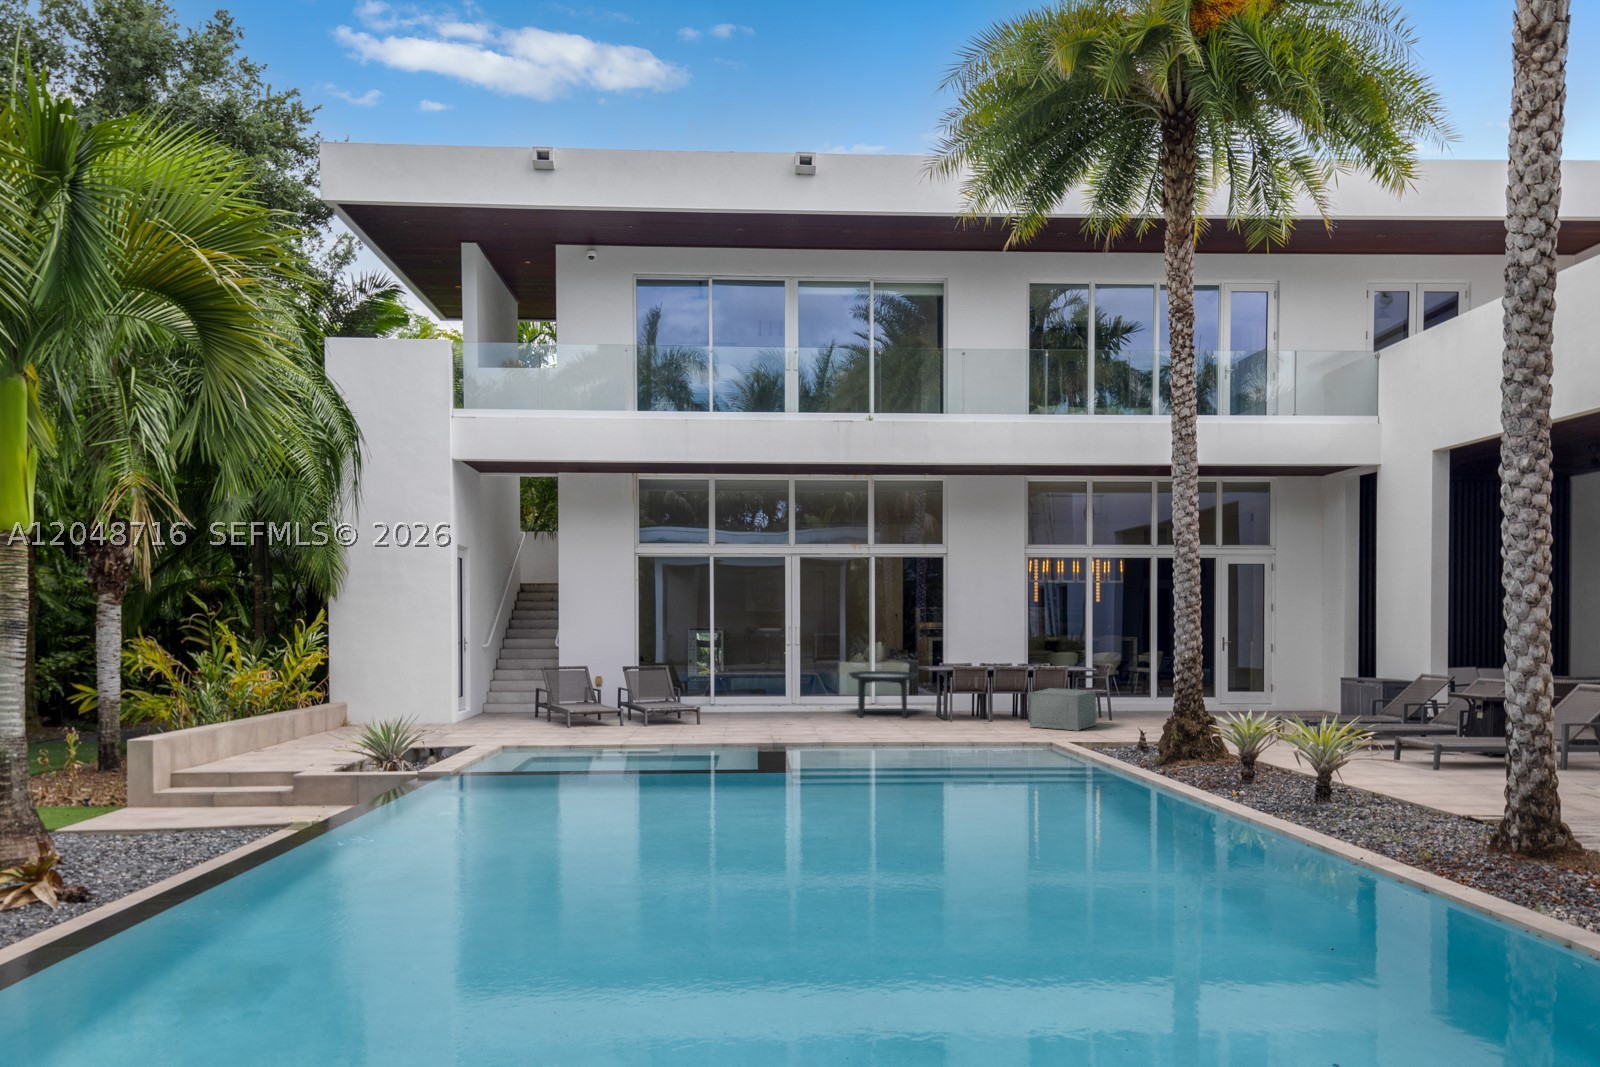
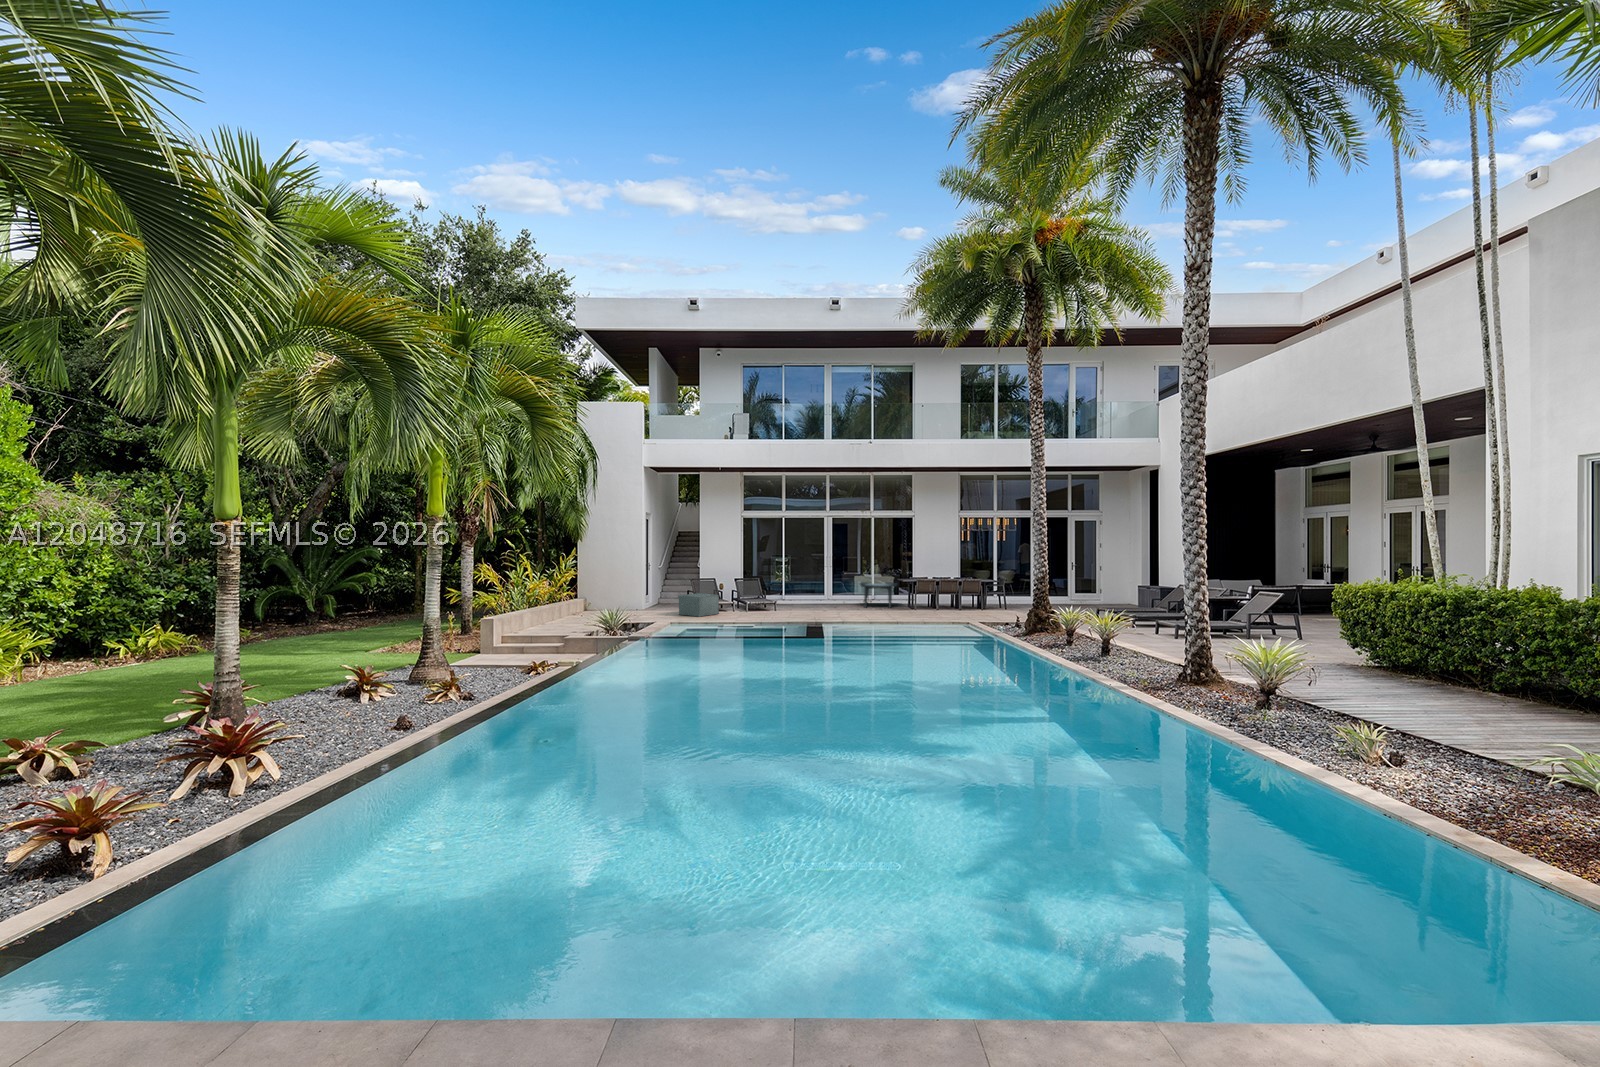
ottoman: present [1029,688,1097,731] -> present [678,593,719,617]

